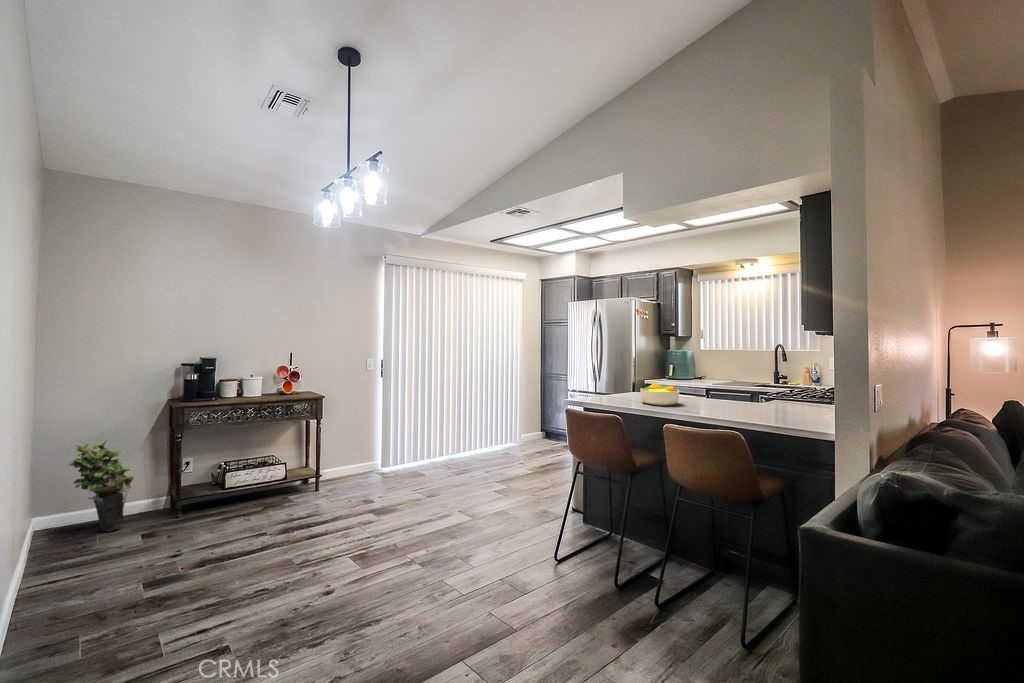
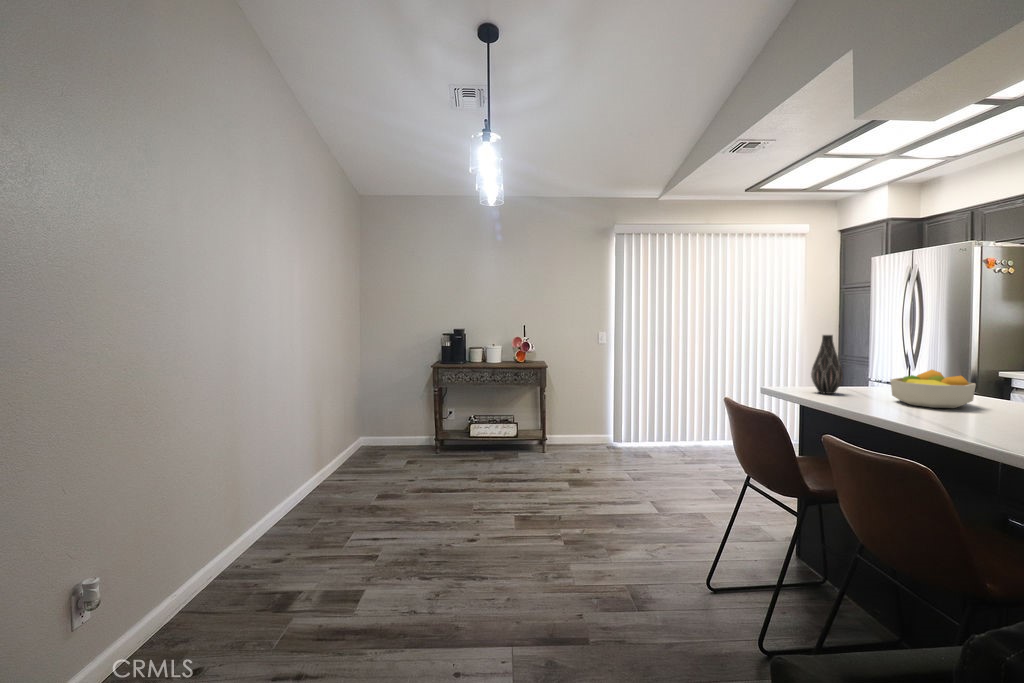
vase: none [594,362,613,402] -> present [811,335,843,394]
potted plant: present [69,440,134,532] -> none [377,388,415,454]

